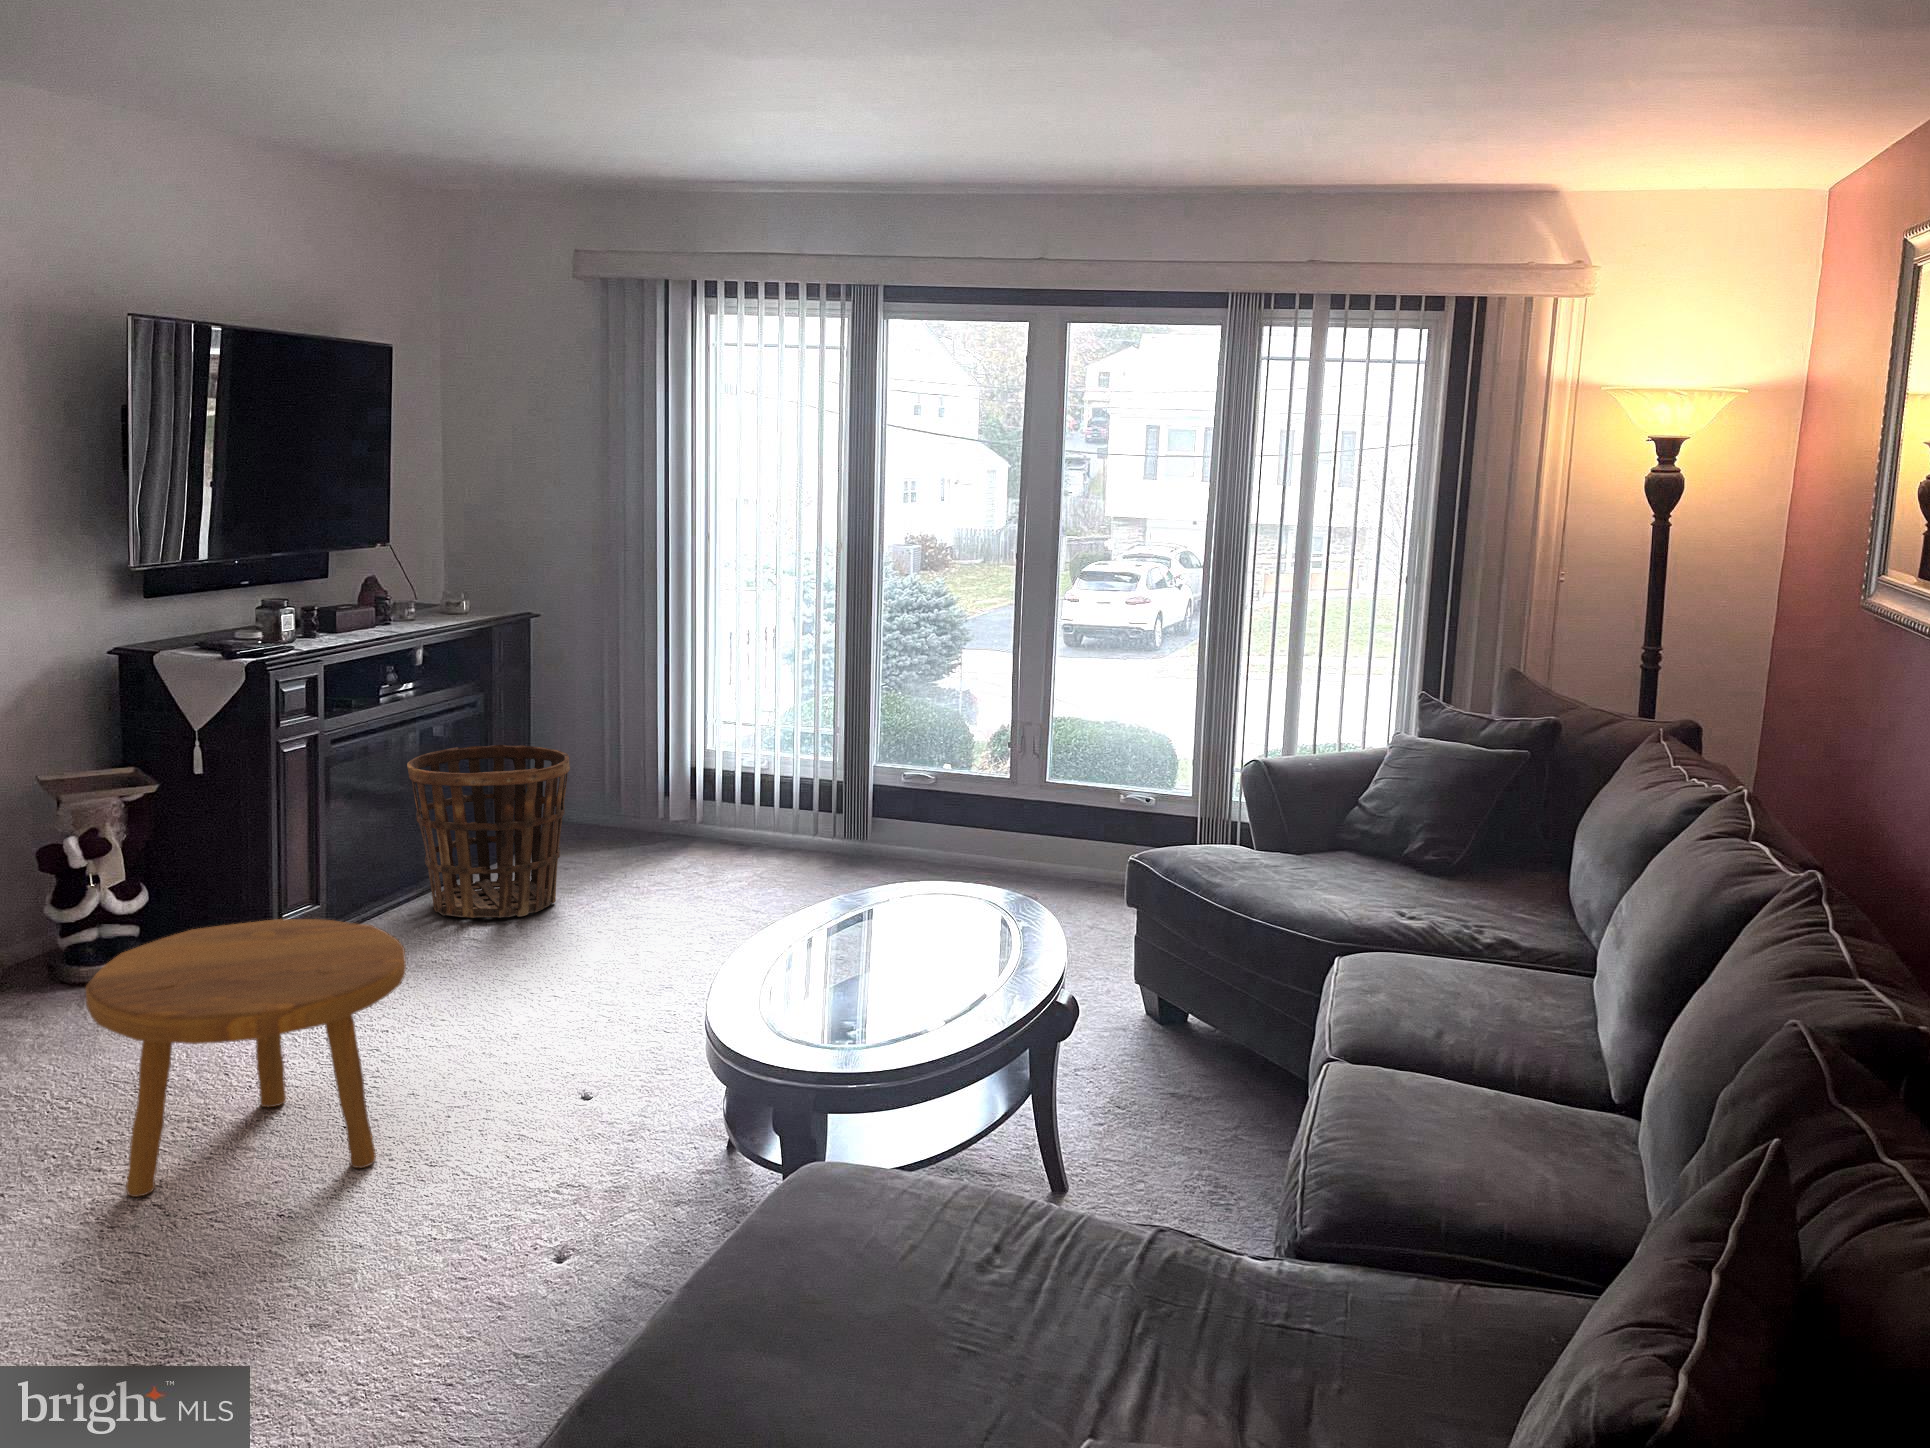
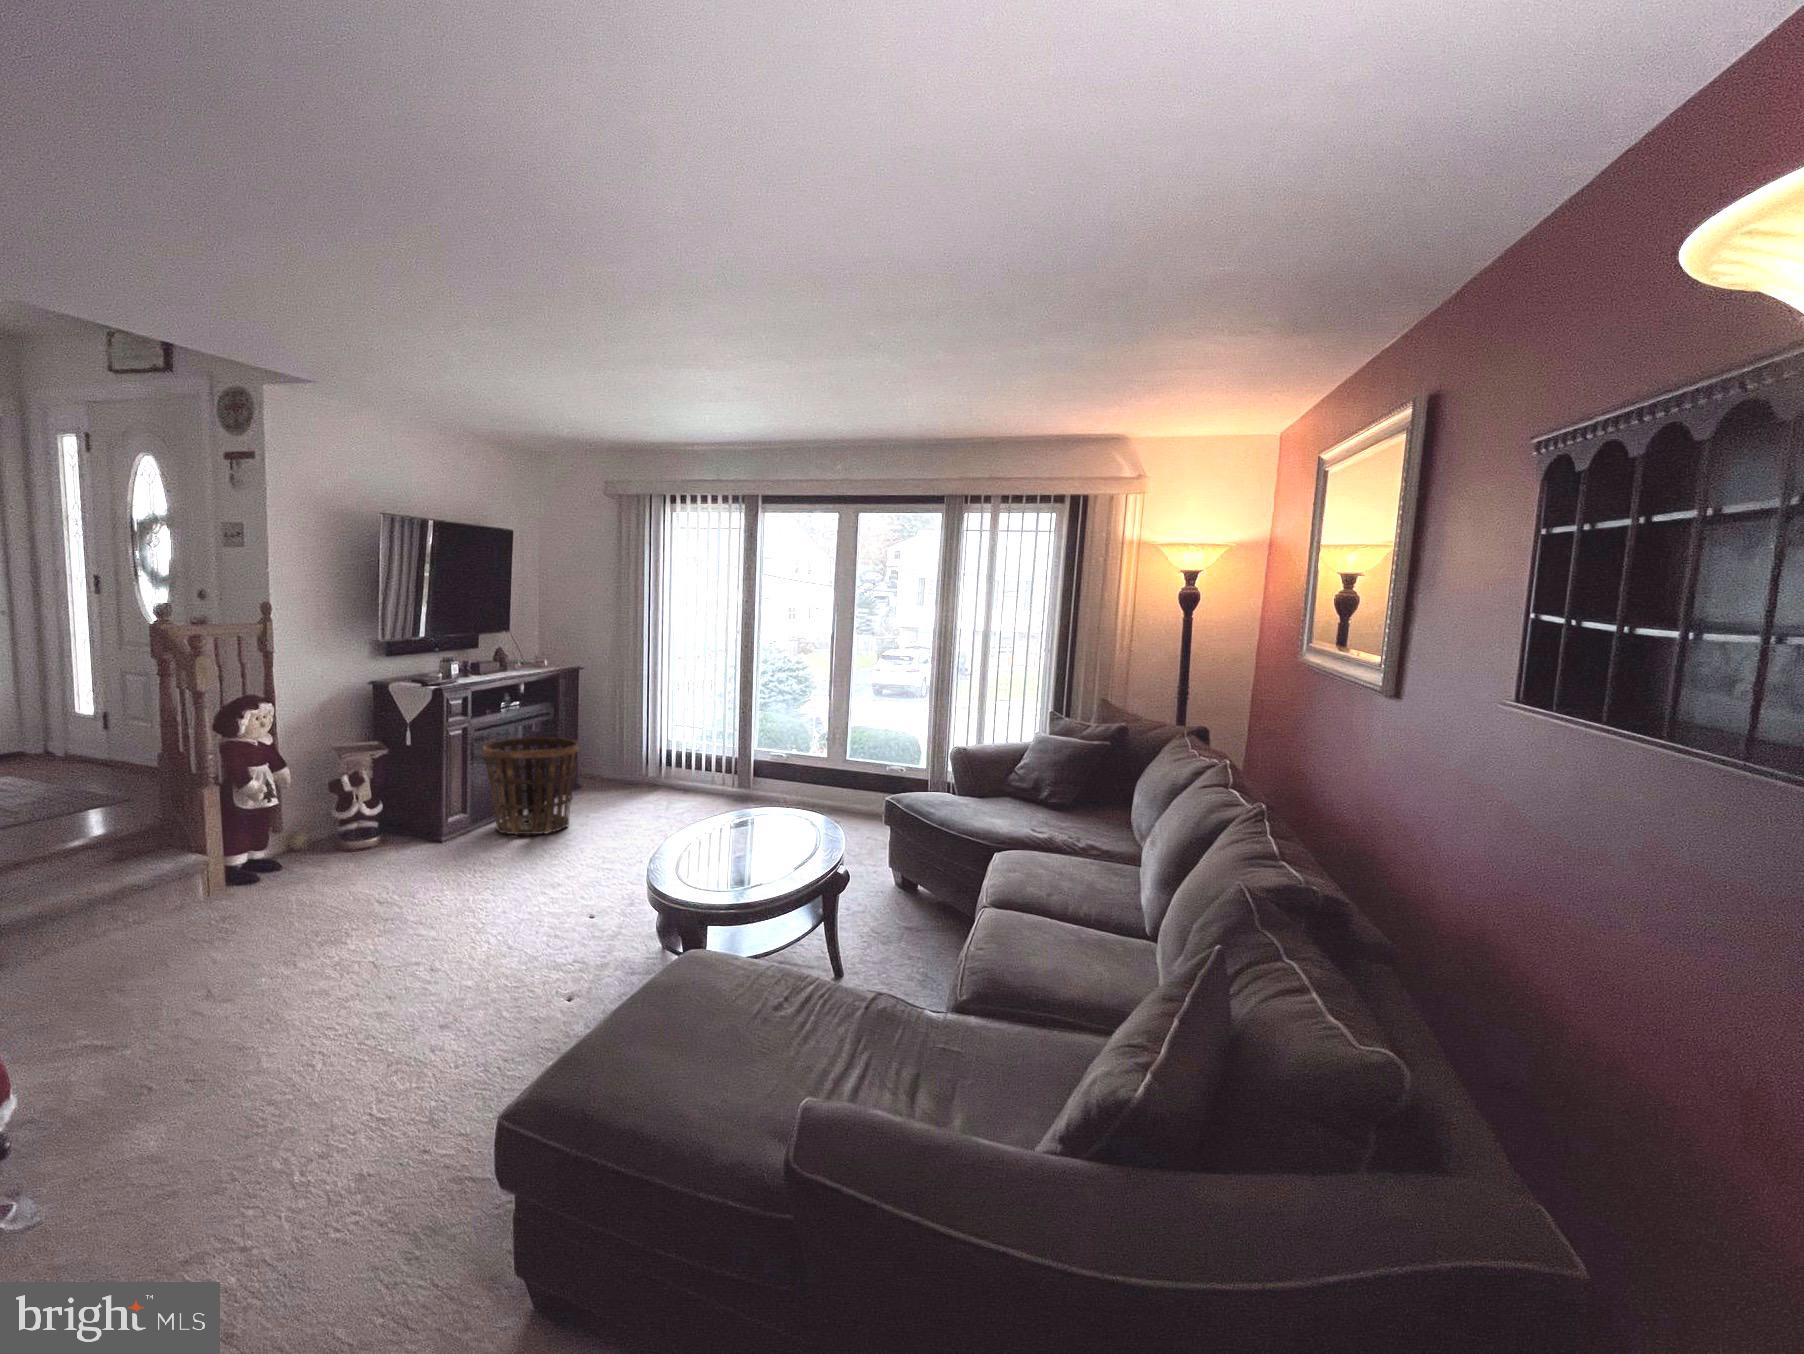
footstool: present [86,919,406,1197] -> none [219,831,437,1003]

